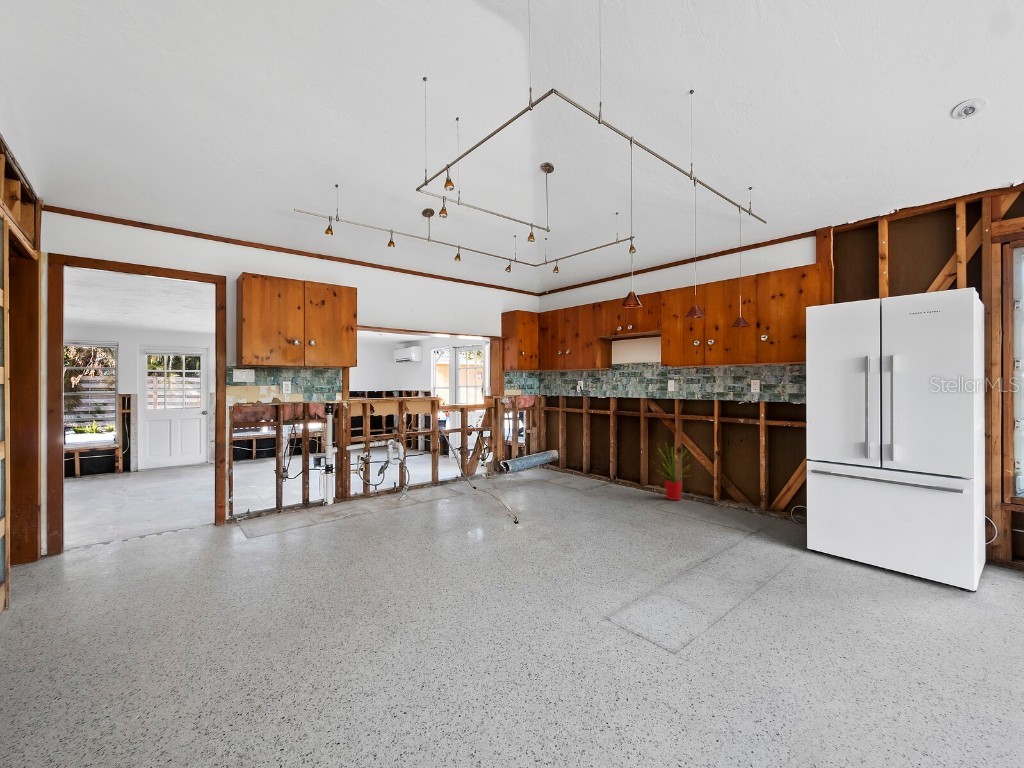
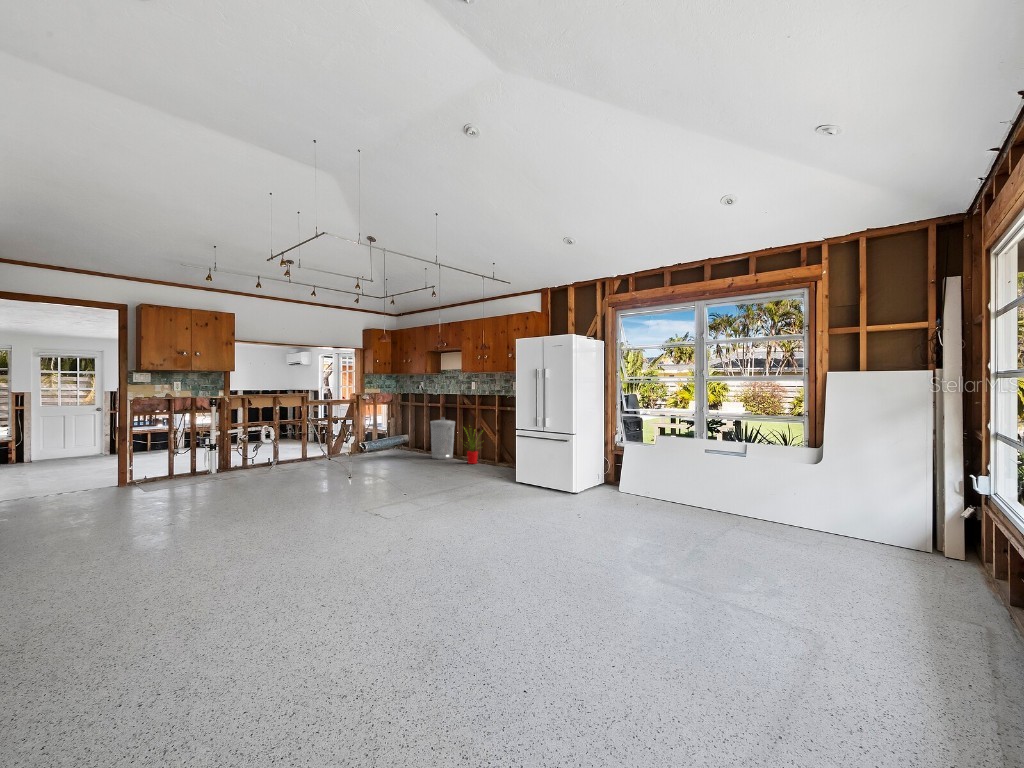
trash can: none [601,430,636,489] -> present [430,417,455,459]

